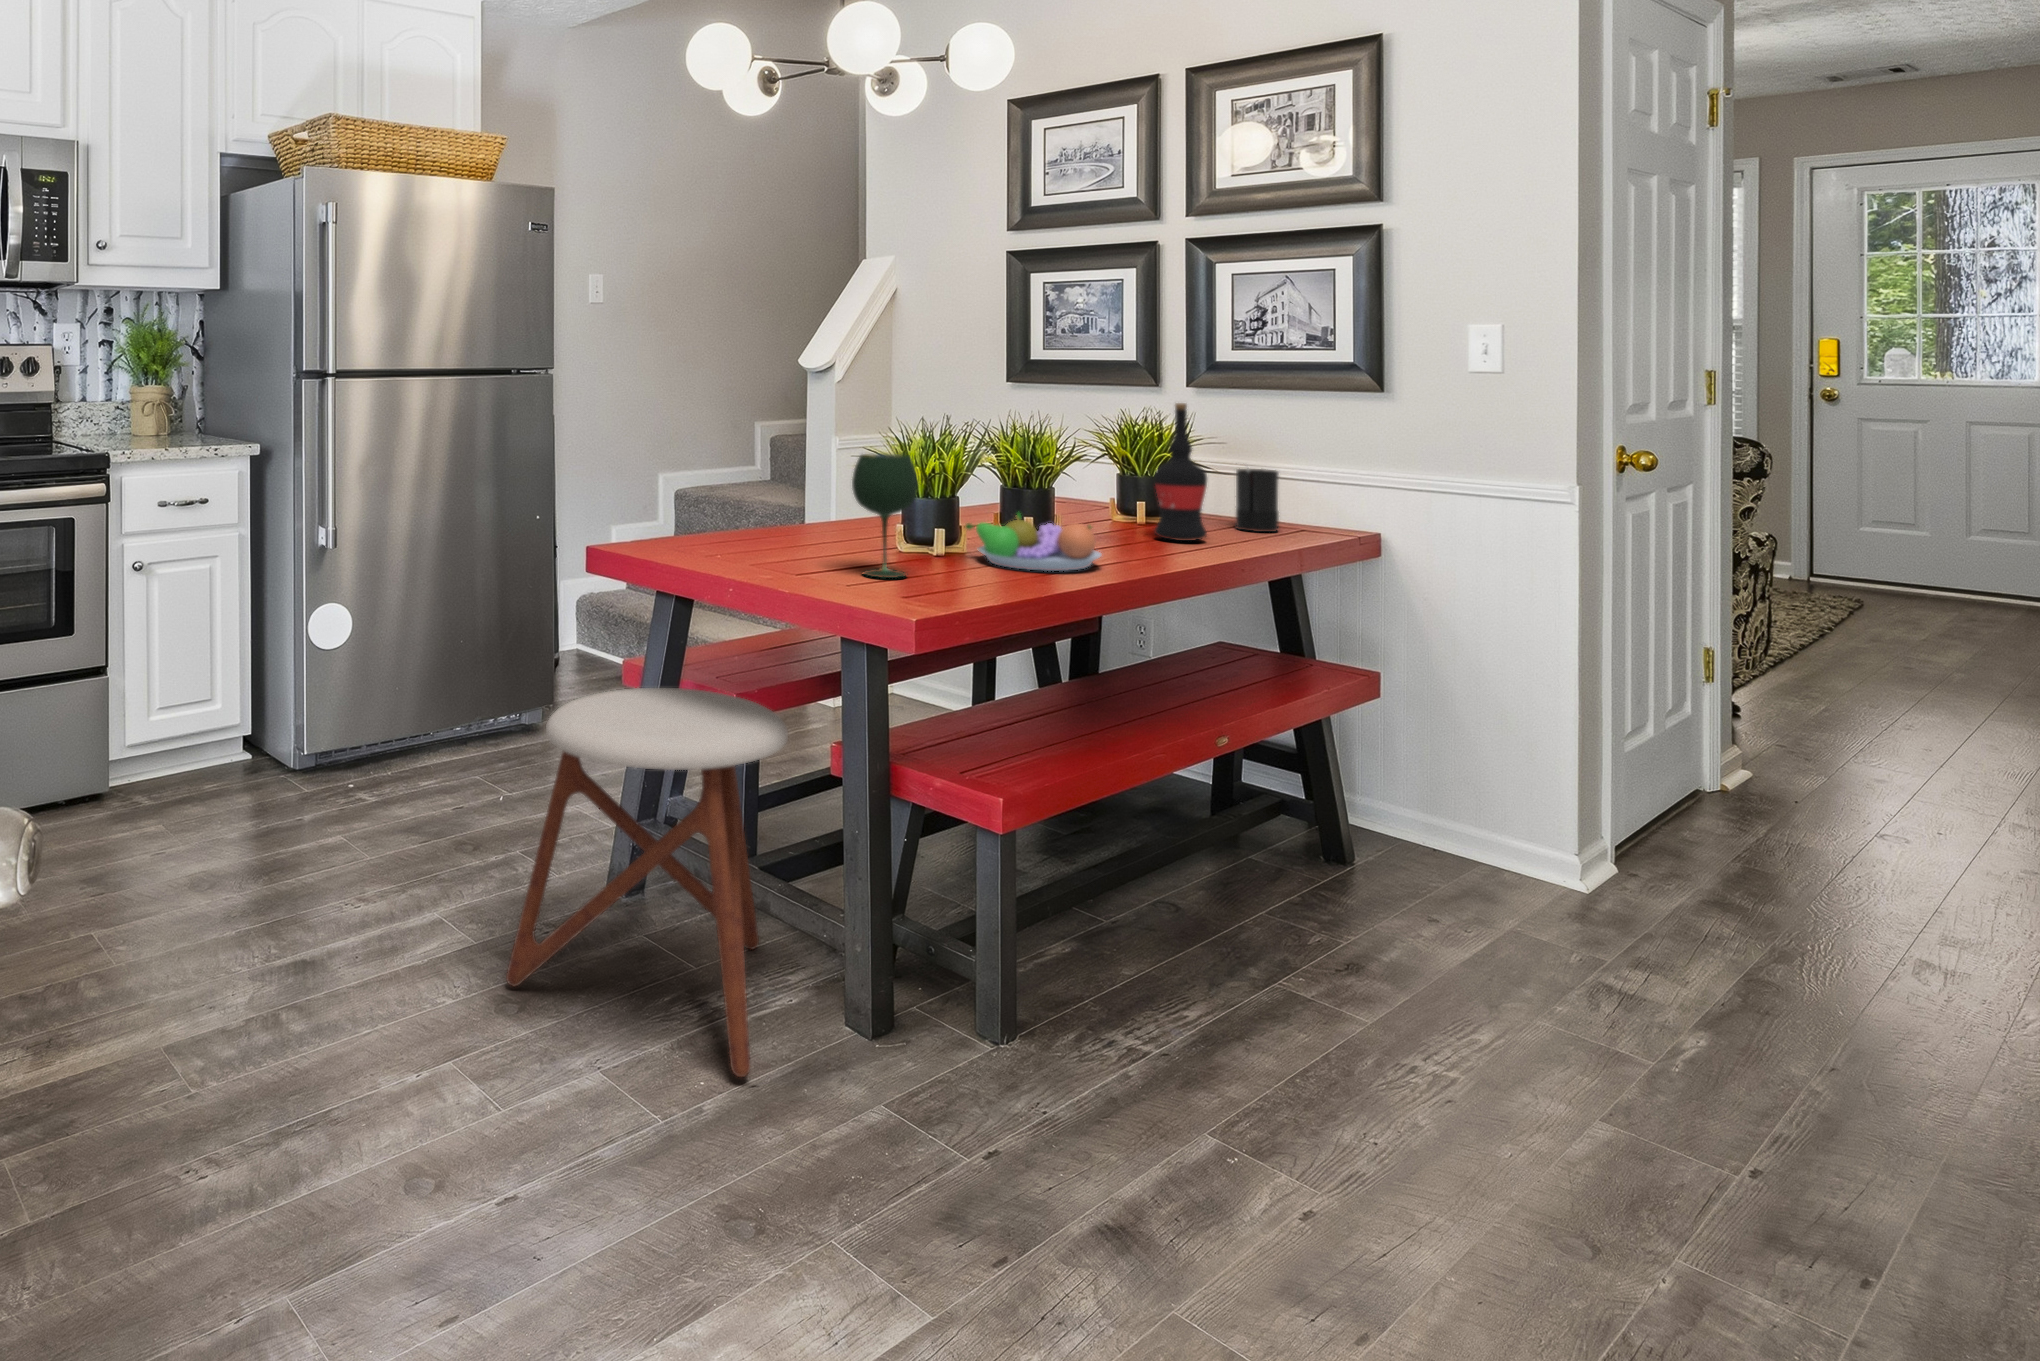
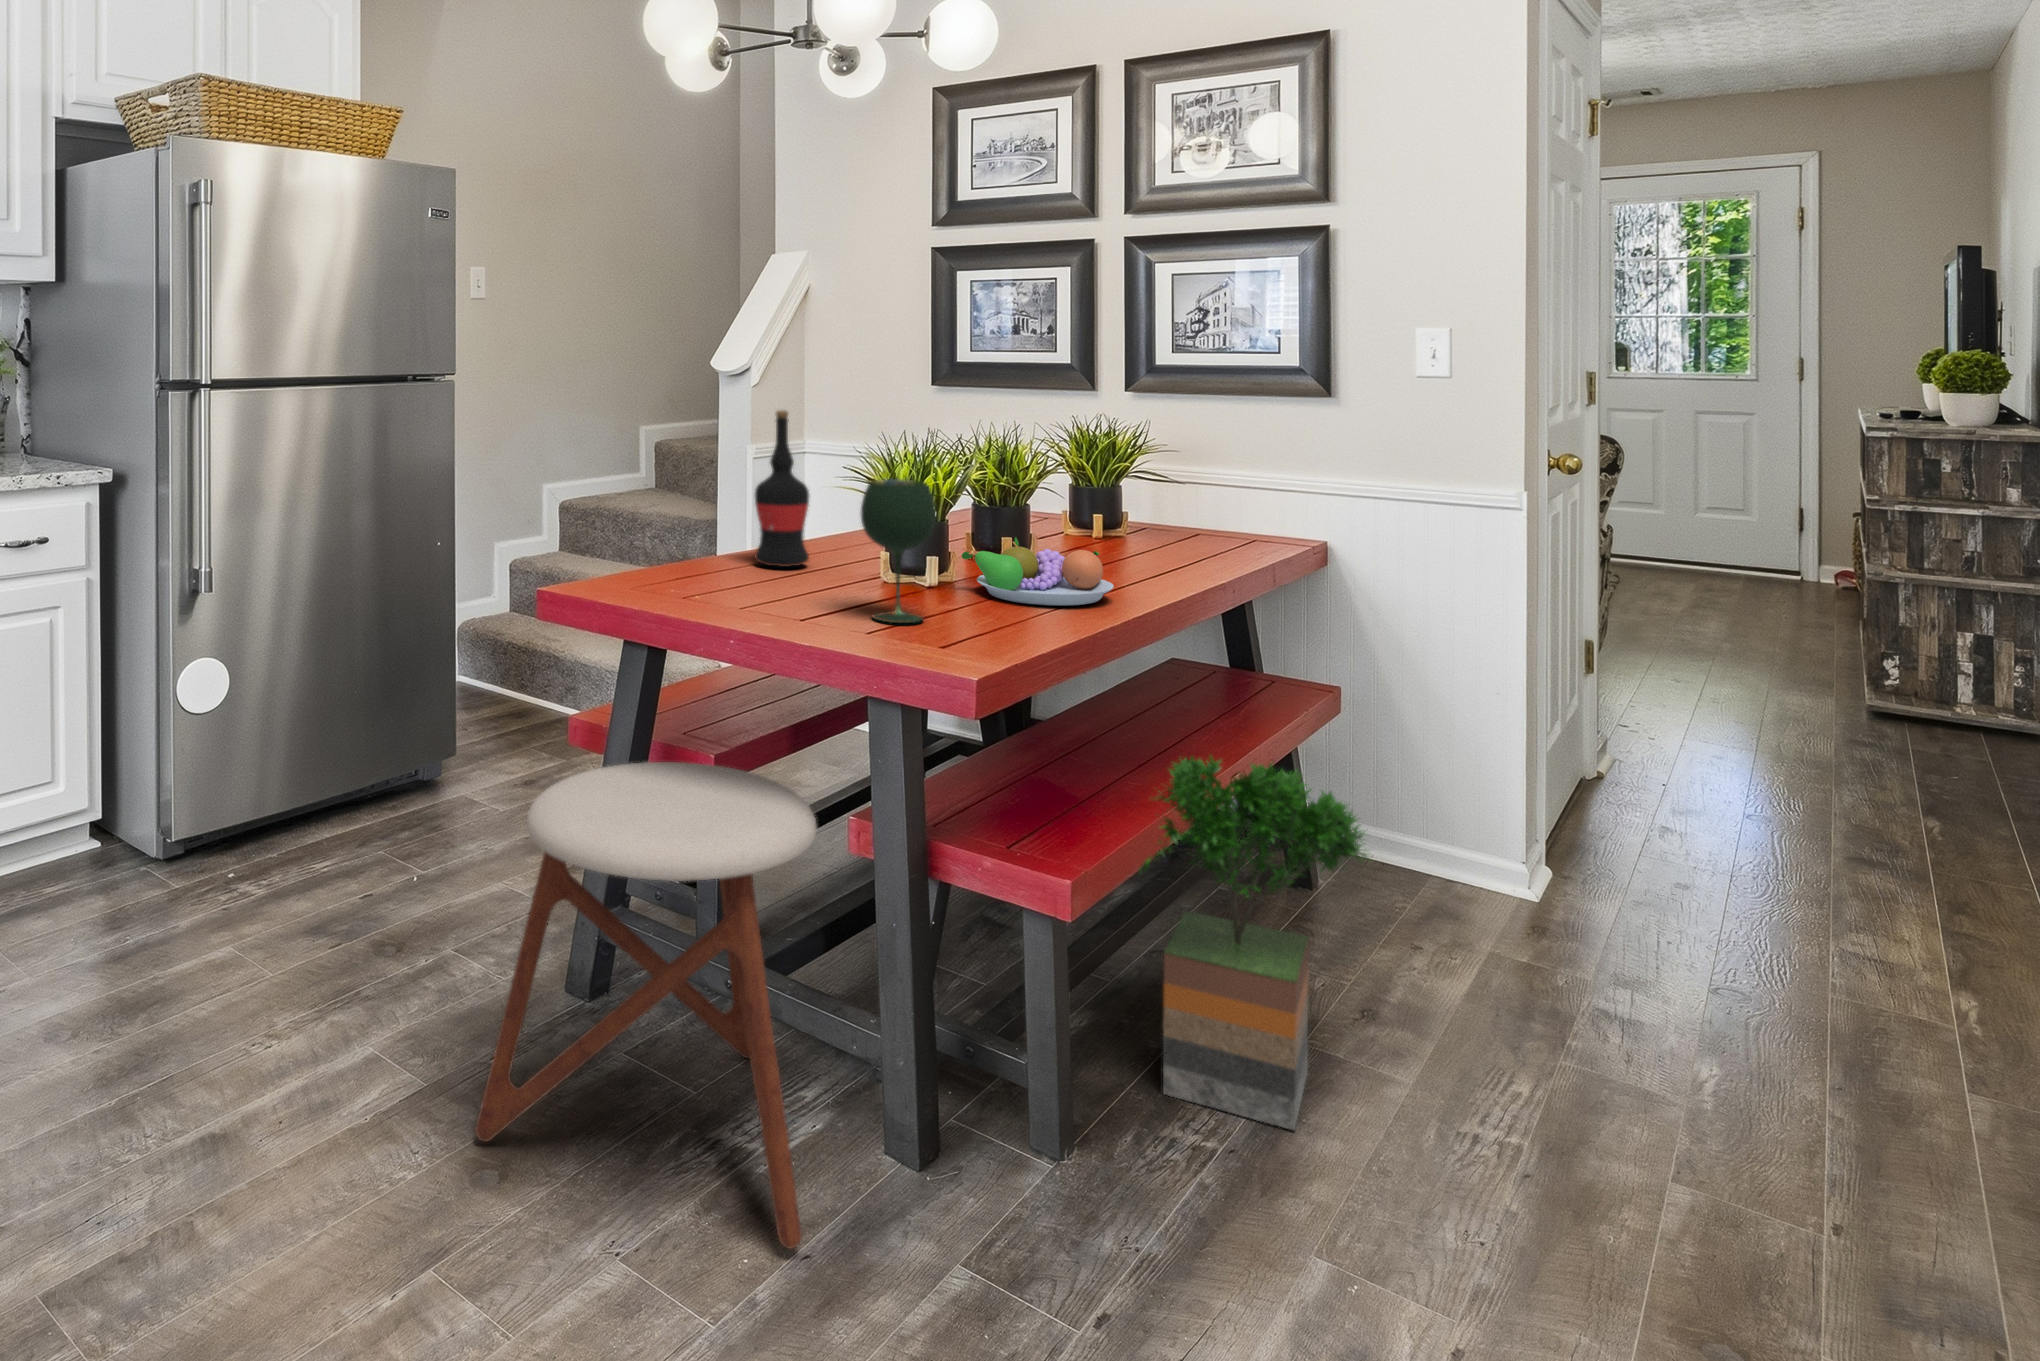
wine bottle: present [1154,403,1207,541] -> present [755,410,809,567]
candle: present [1236,468,1279,532] -> none [1191,473,1237,545]
potted tree: none [1080,706,1324,1042] -> present [1139,756,1371,1130]

